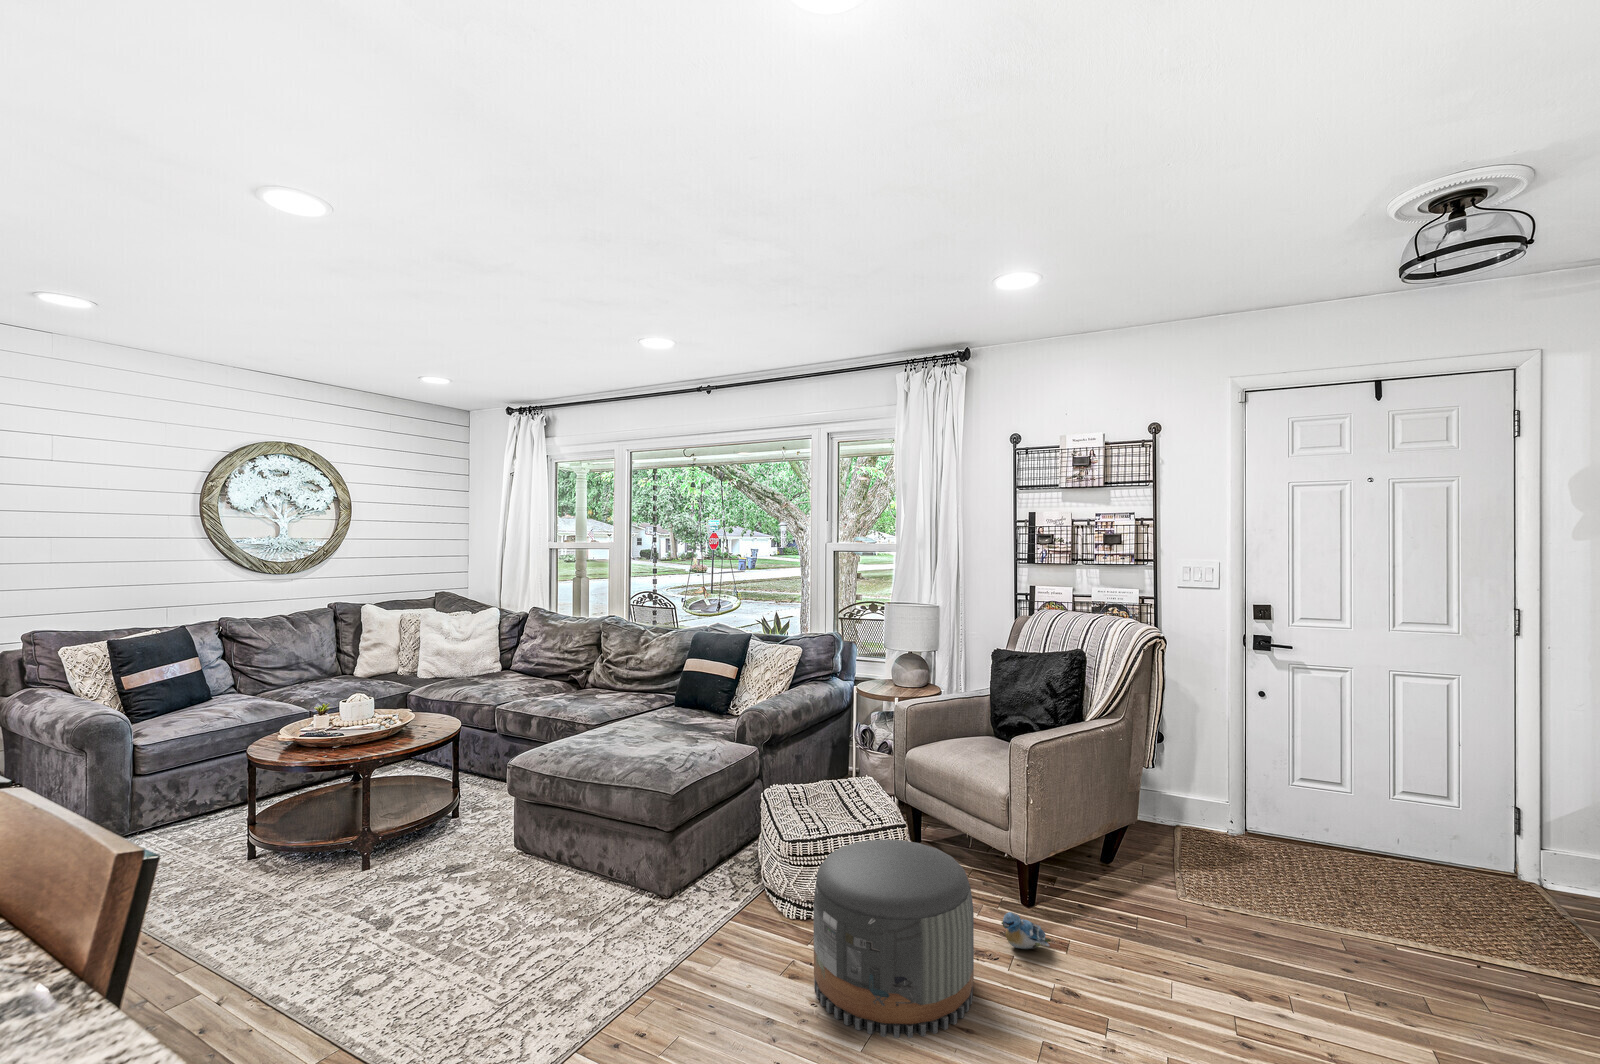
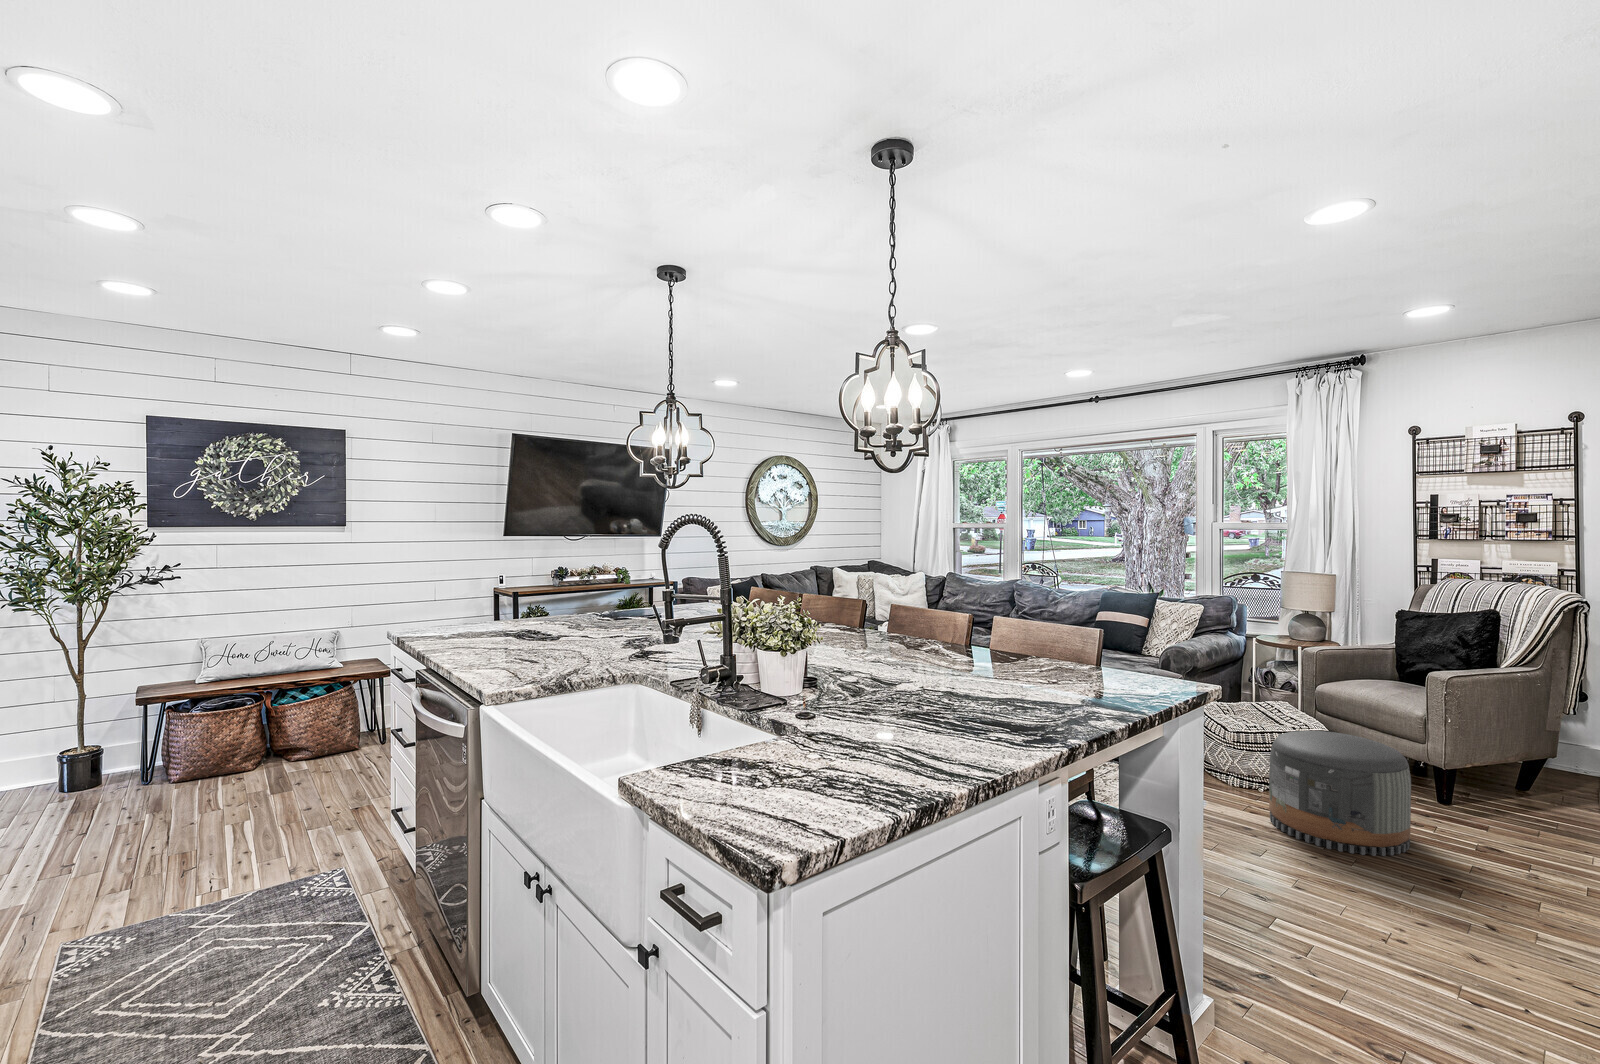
plush toy: present [1002,912,1051,949] -> none [1427,798,1475,828]

